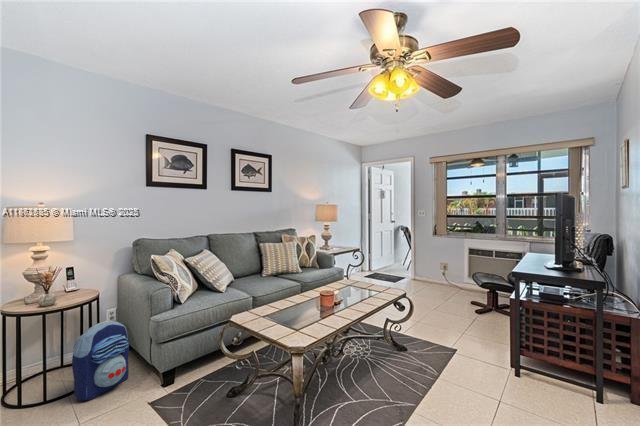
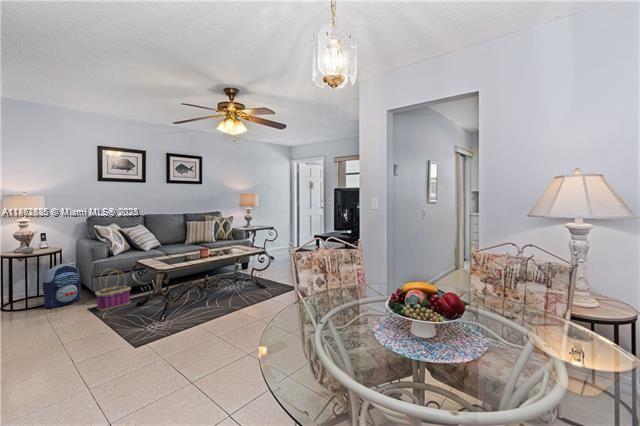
basket: none [161,330,214,409] -> present [96,271,131,311]

